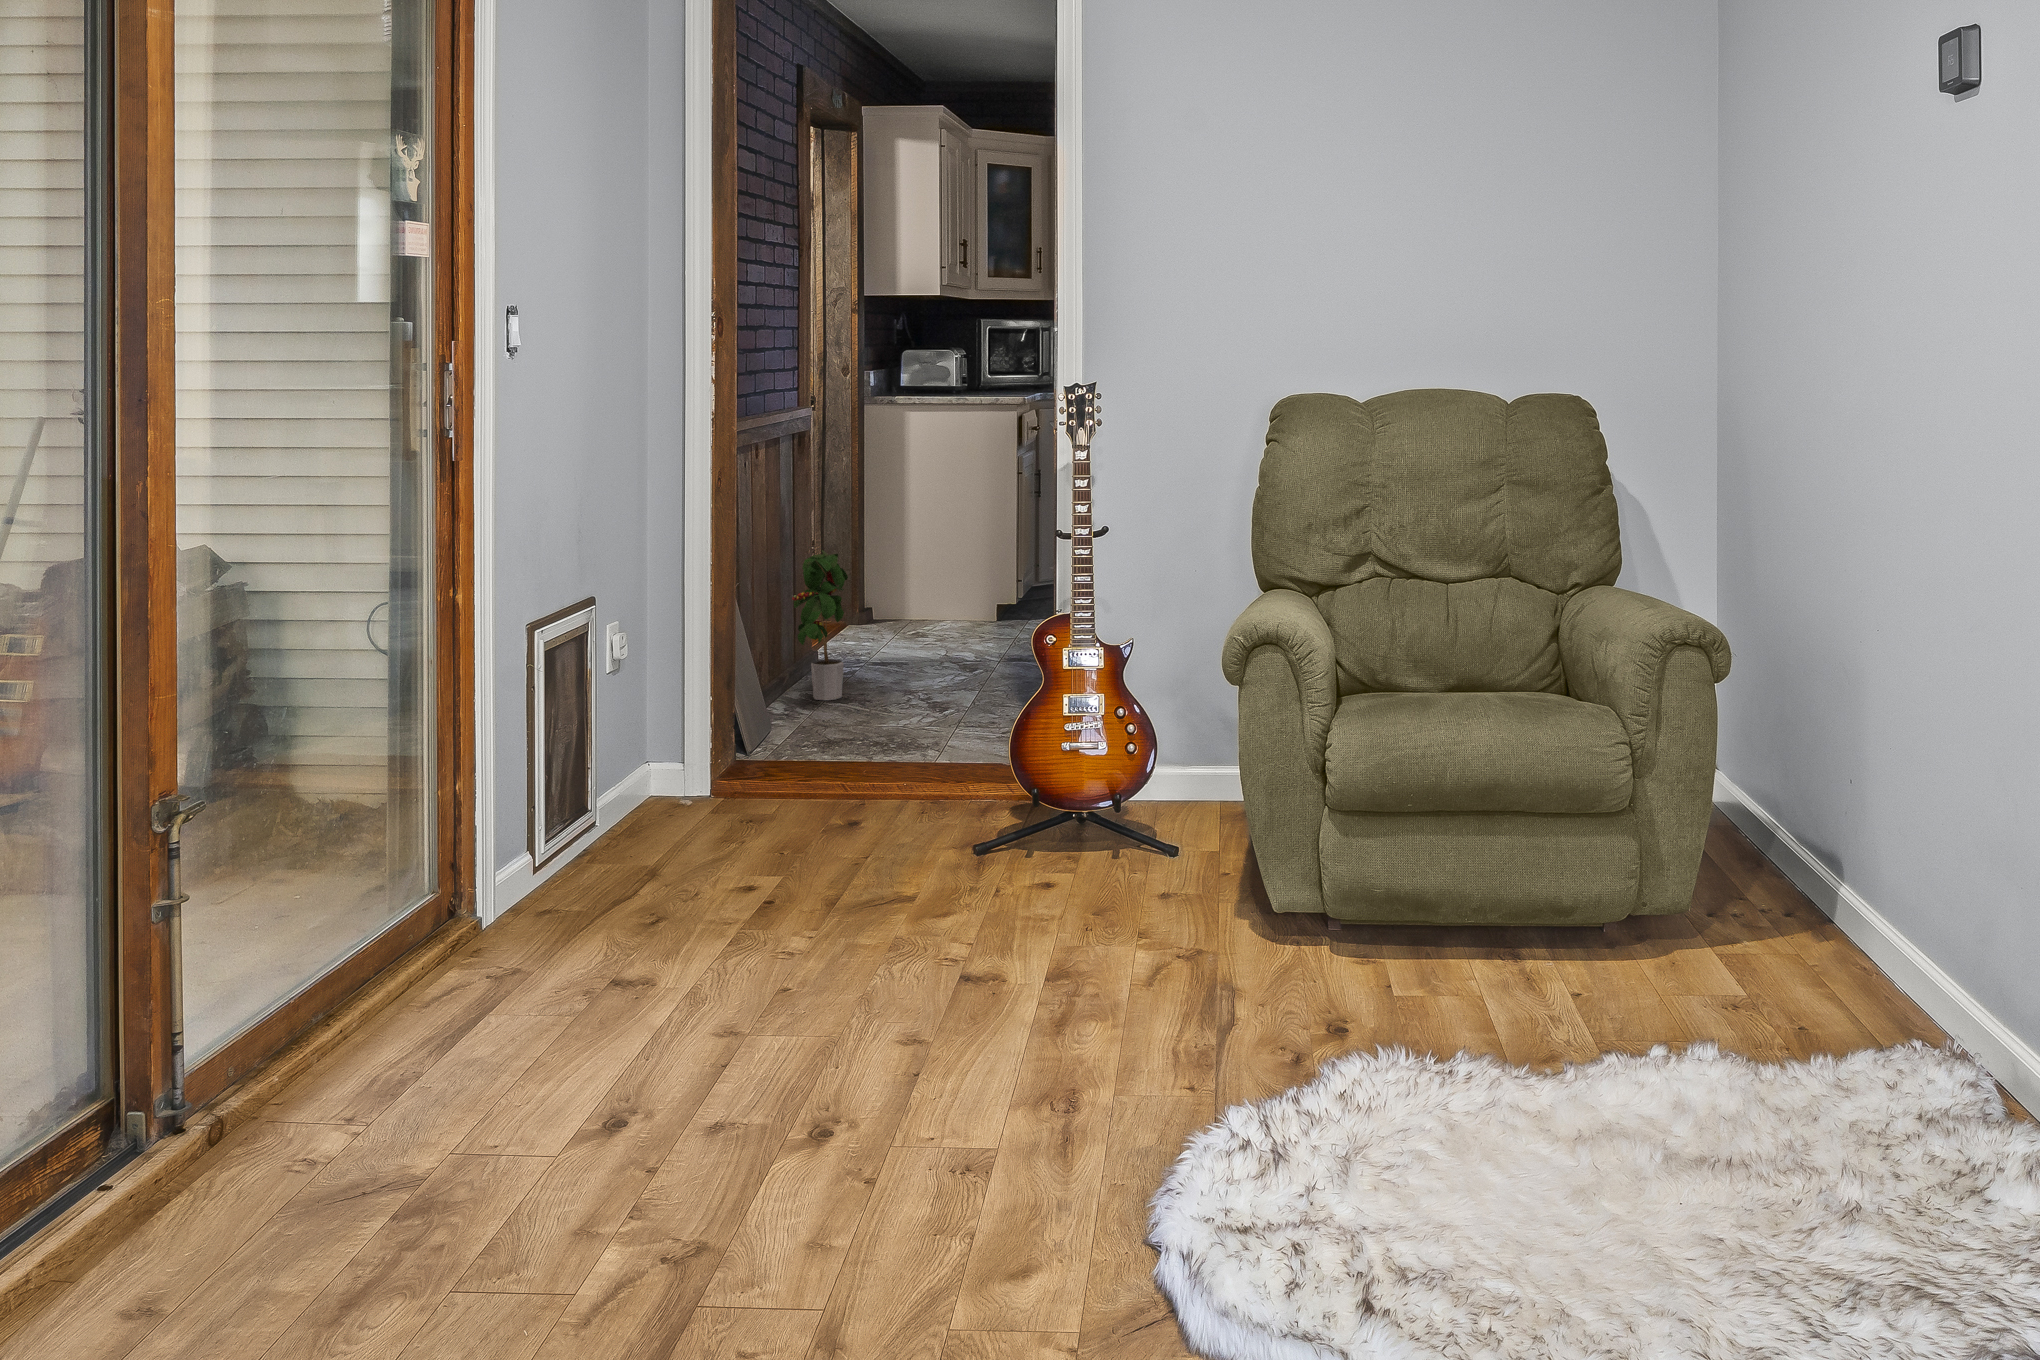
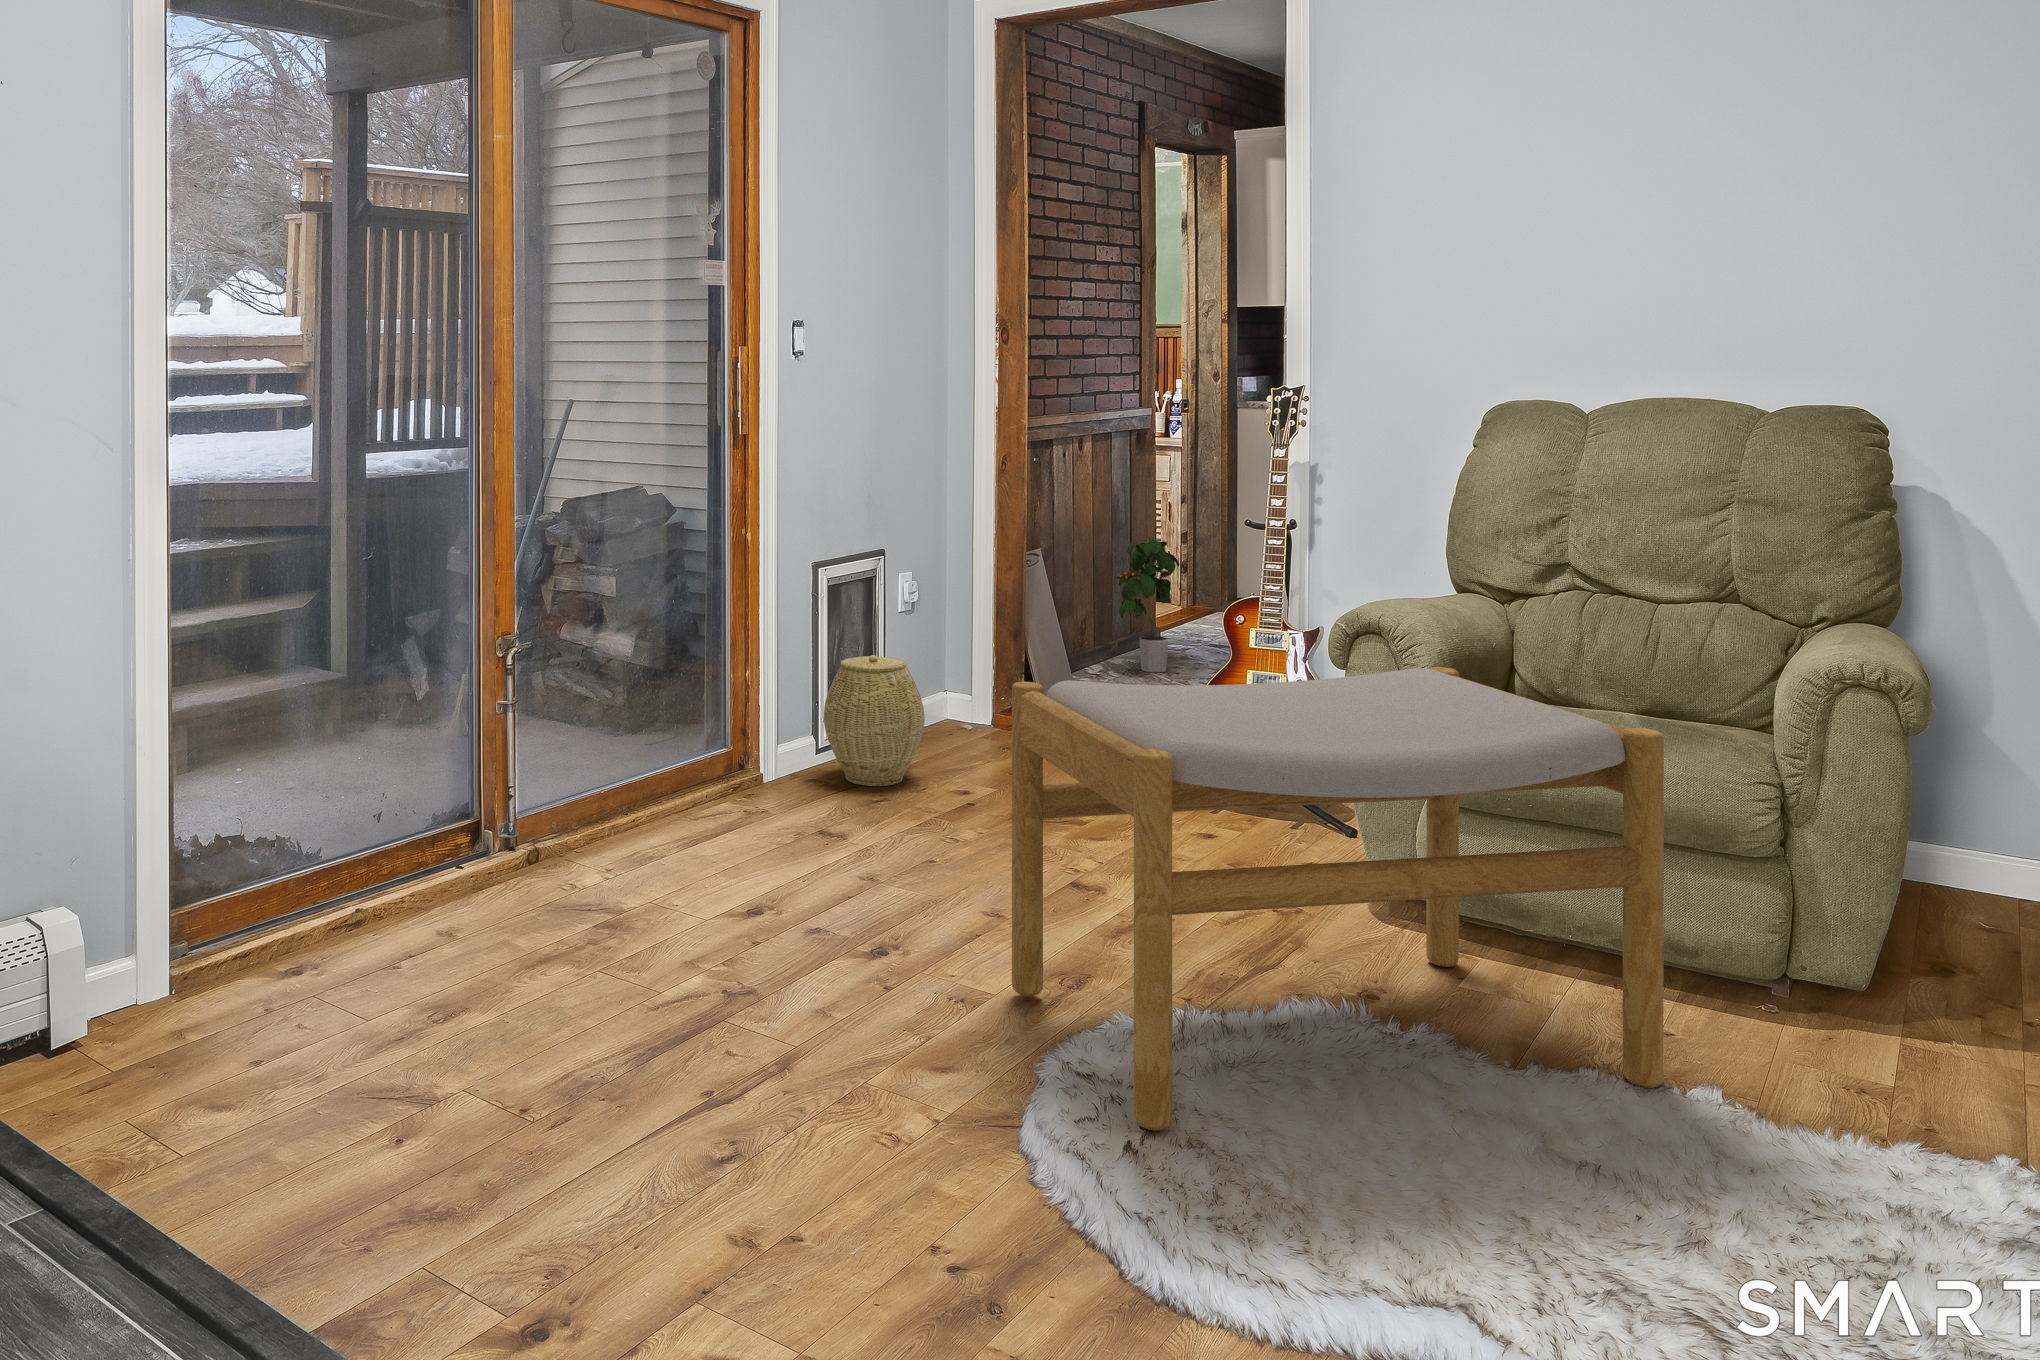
footstool: none [1021,675,1626,1265] -> present [1012,667,1664,1131]
woven basket: none [553,736,687,904] -> present [824,655,925,786]

